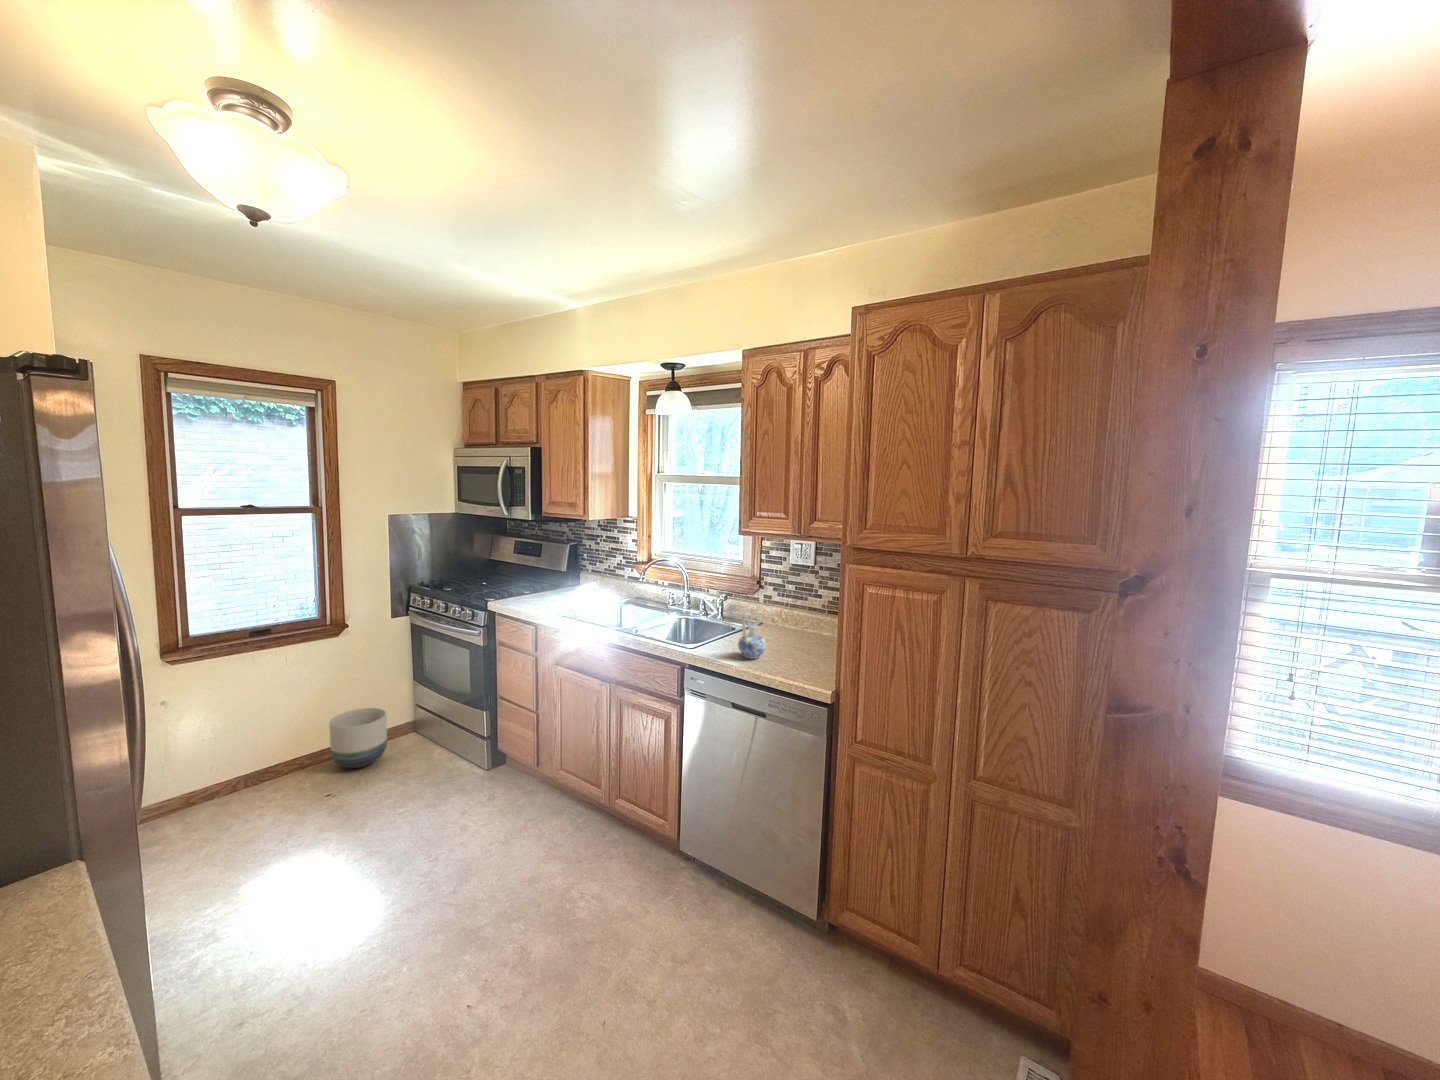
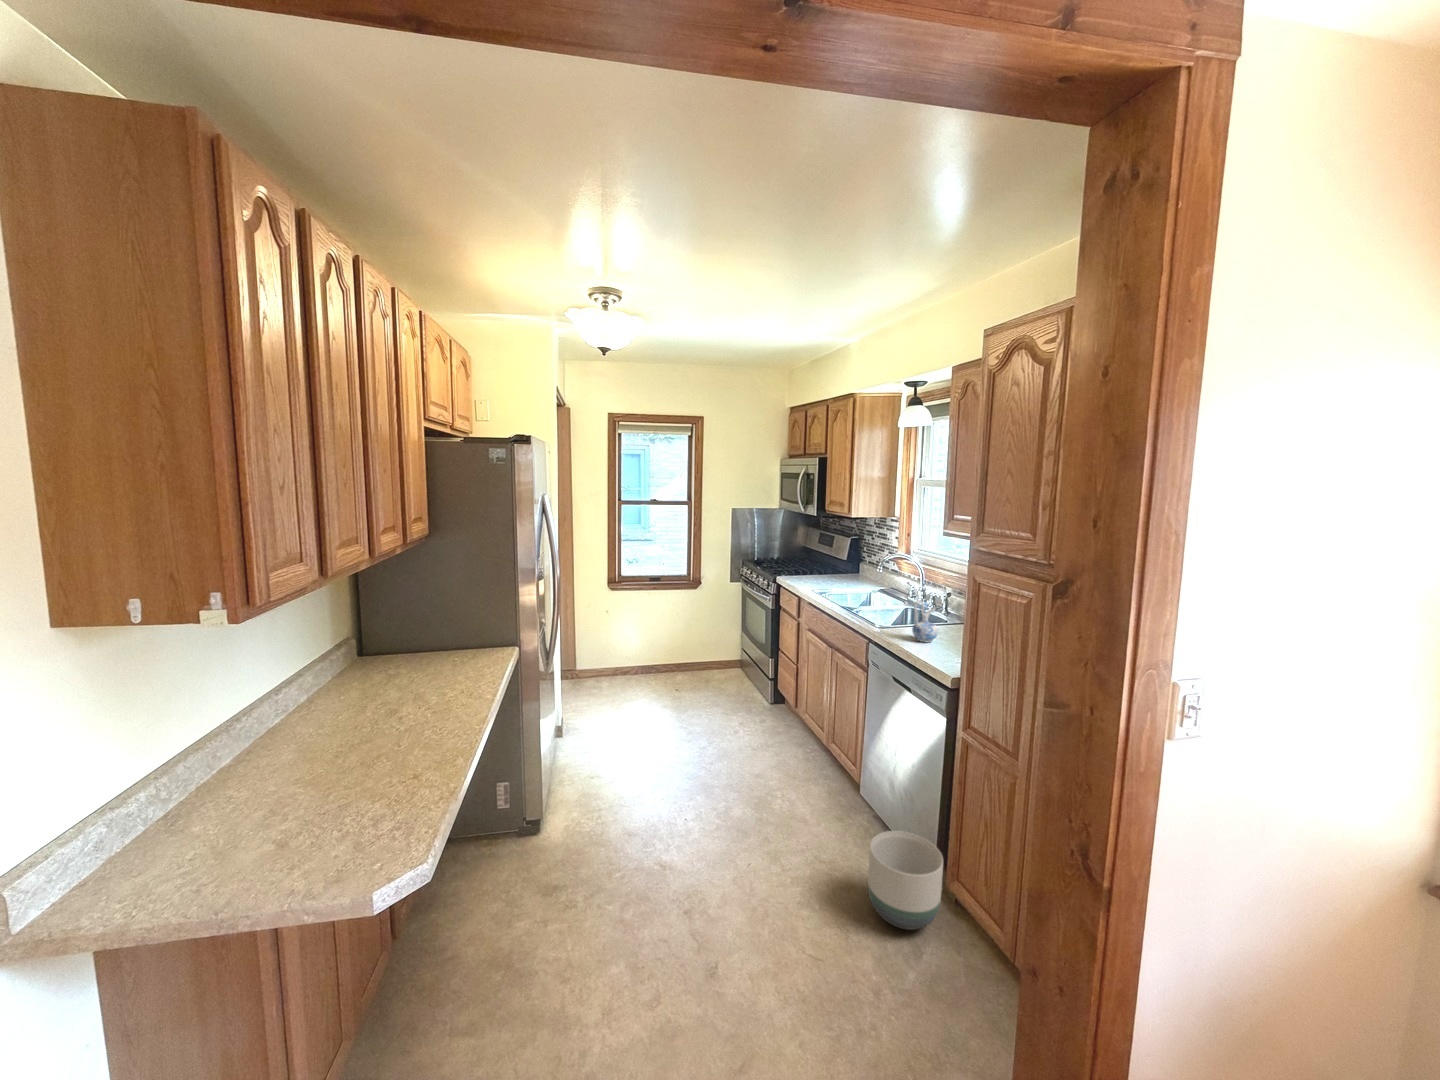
planter: present [329,708,387,768] -> present [868,831,943,930]

